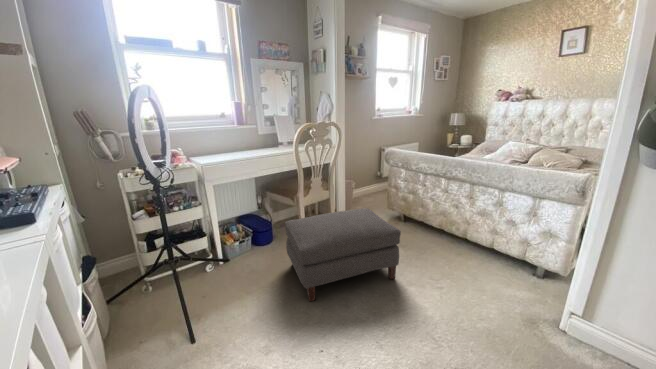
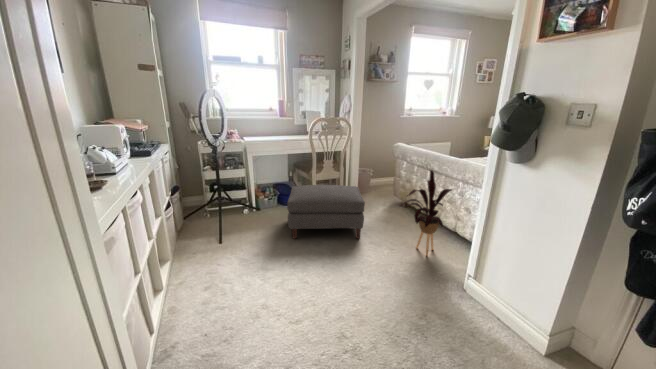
house plant: none [445,179,514,286] -> present [403,170,452,256]

